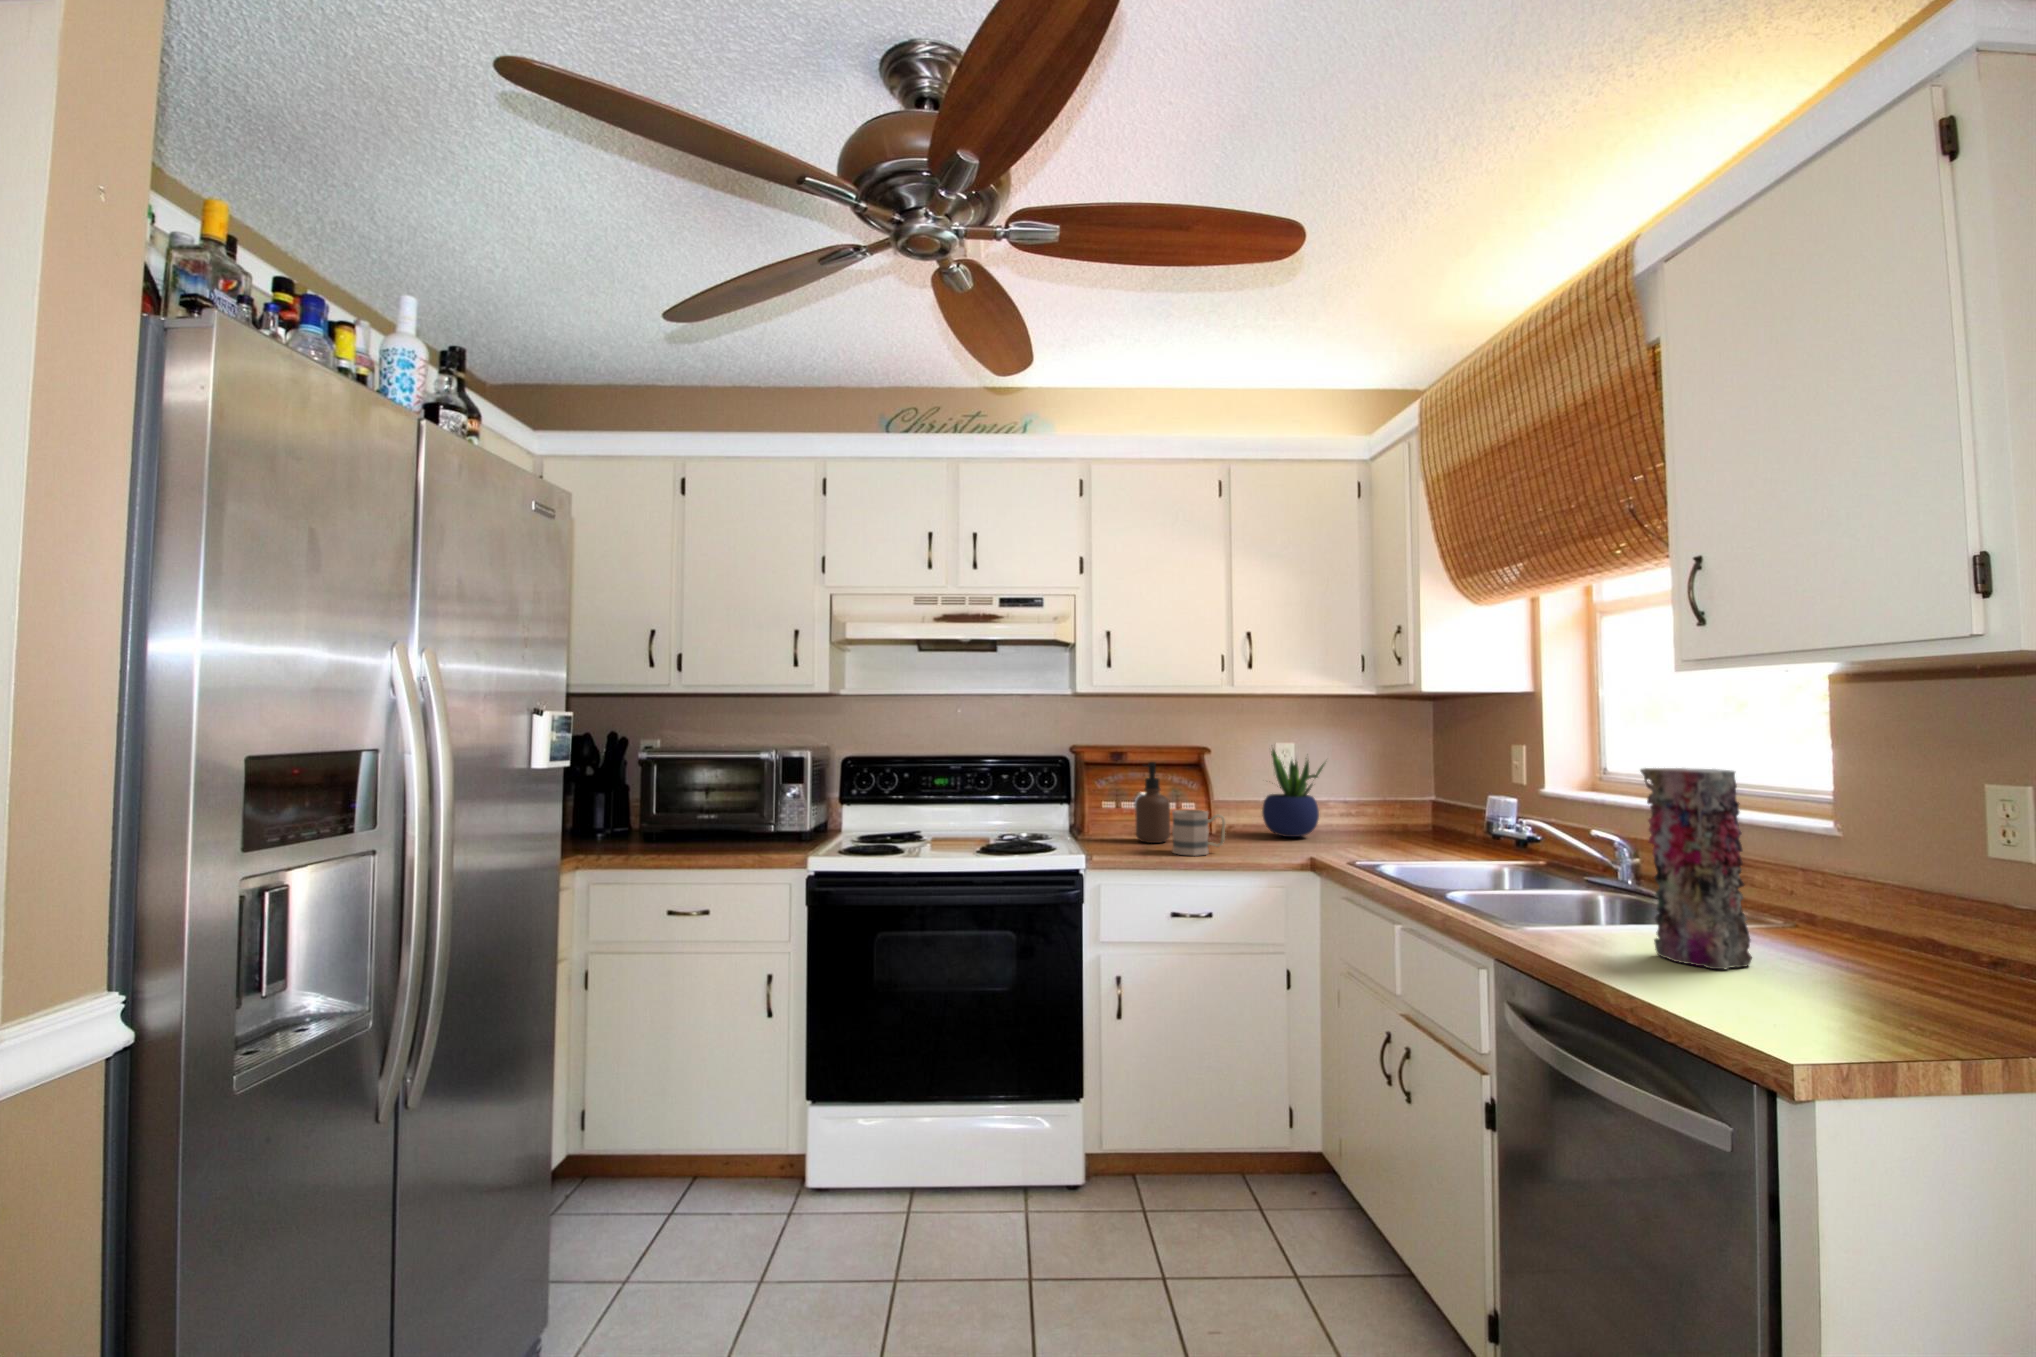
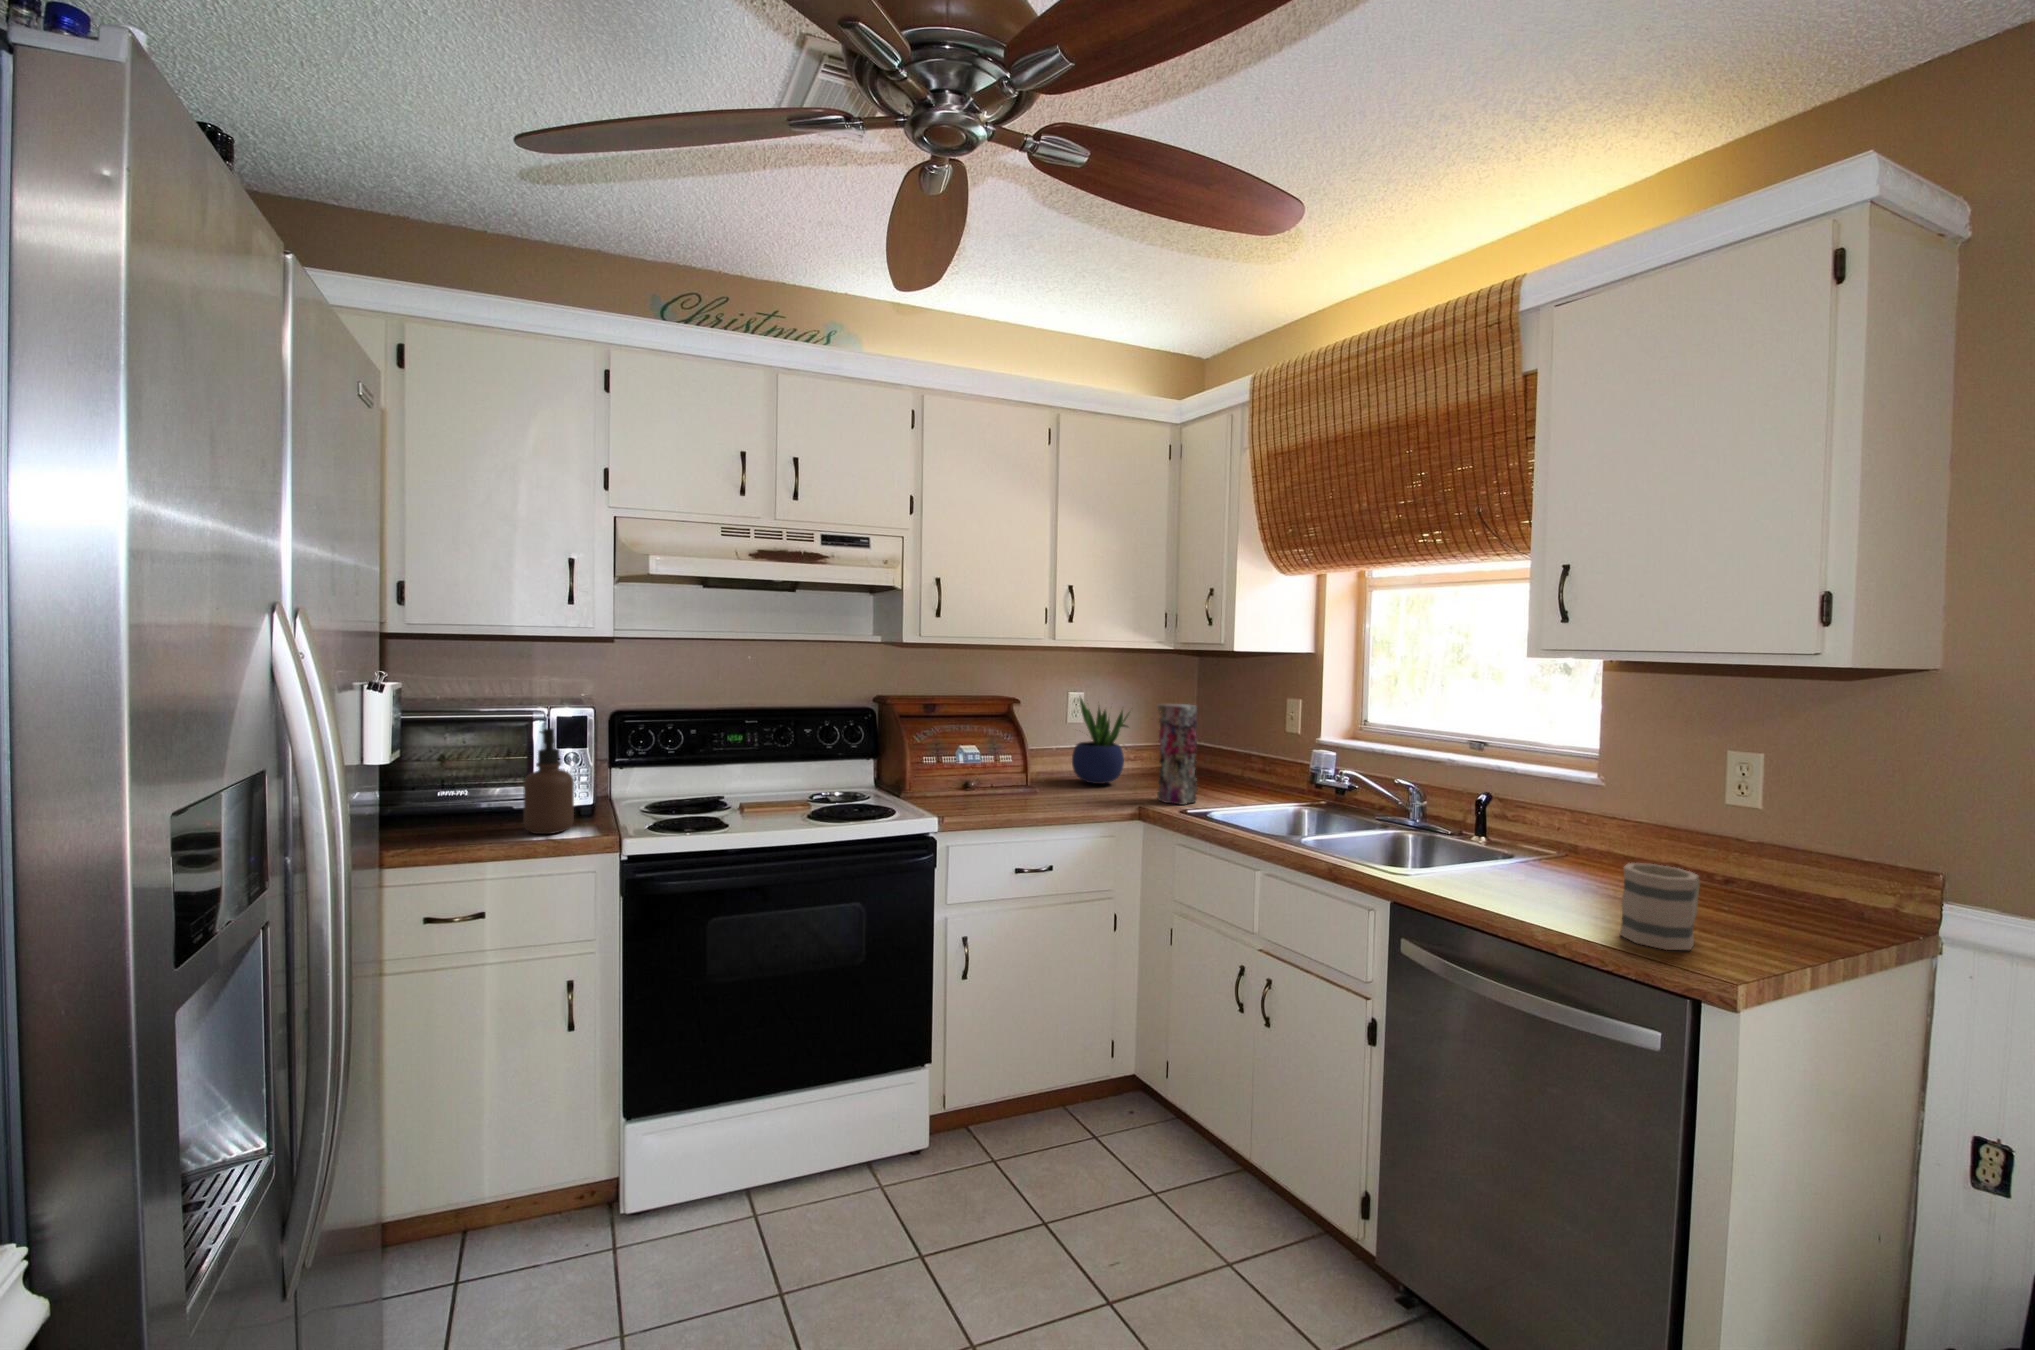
soap dispenser: present [1135,762,1170,843] -> present [523,728,574,834]
vase: present [1640,768,1752,969] -> present [1157,704,1197,804]
mug: present [1172,810,1225,856] -> present [1620,863,1700,950]

